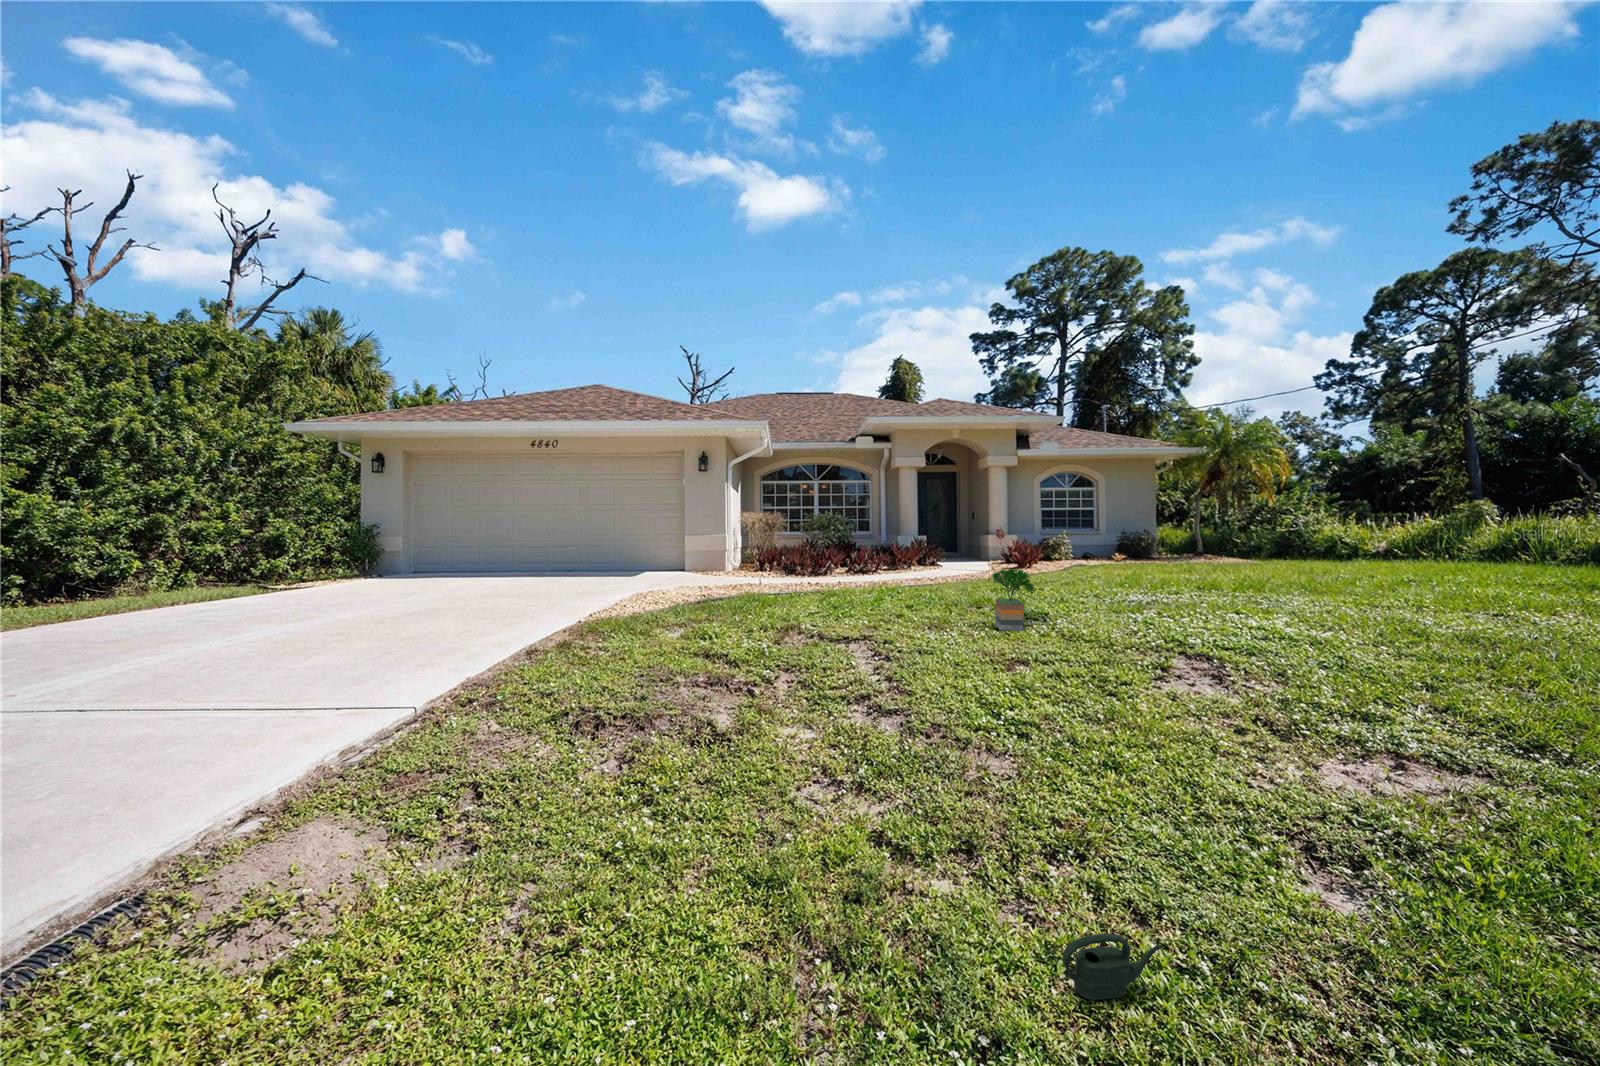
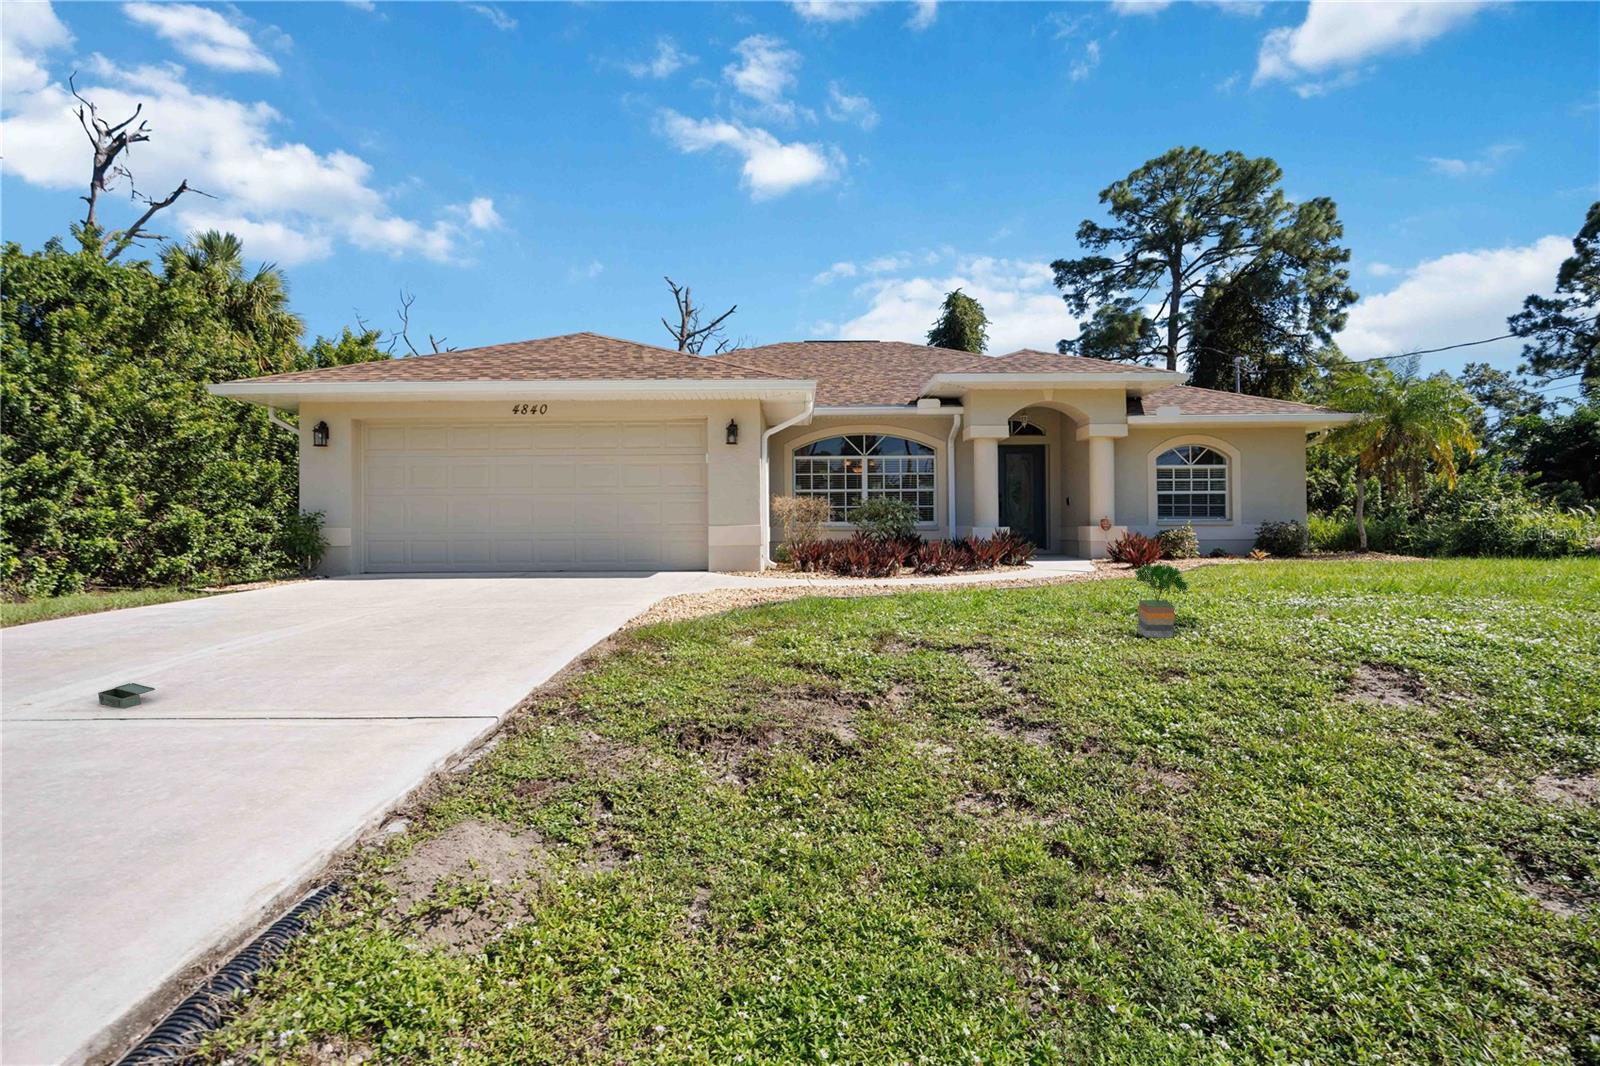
toolbox: none [92,672,144,697] -> present [98,683,155,709]
watering can: present [1063,933,1162,1000] -> none [1279,922,1380,987]

